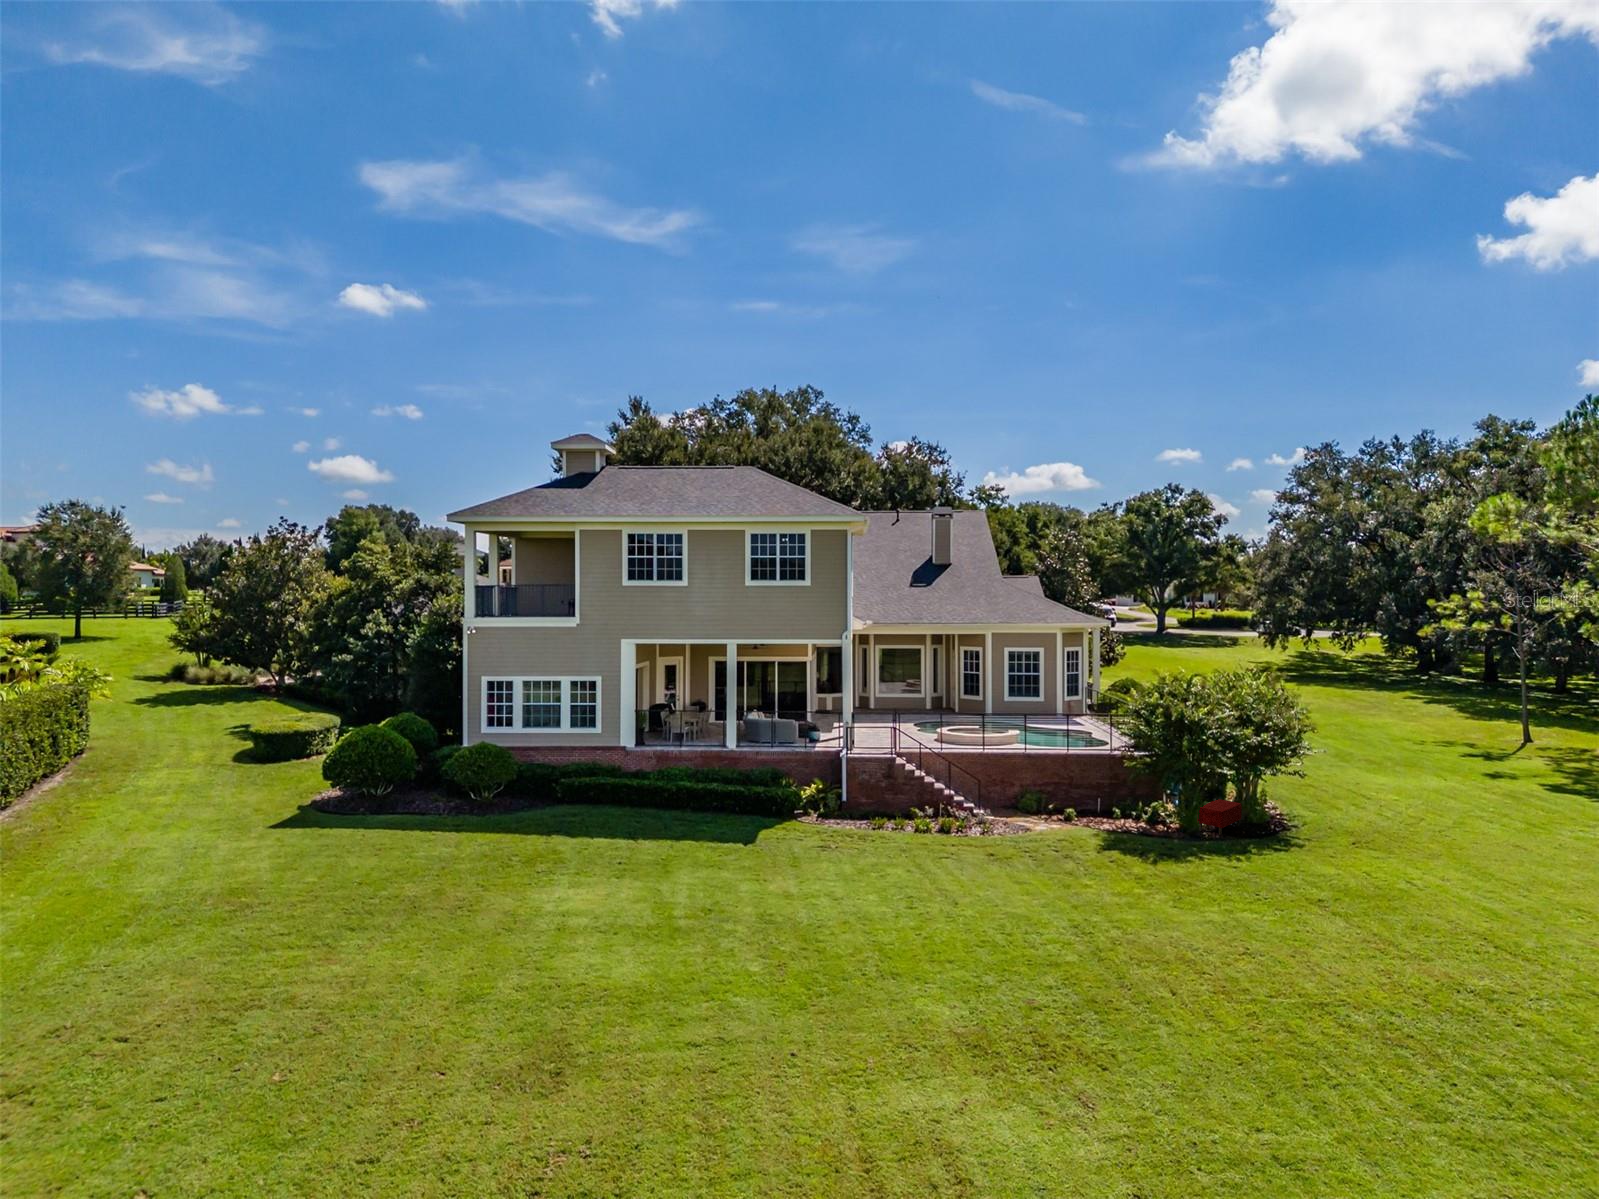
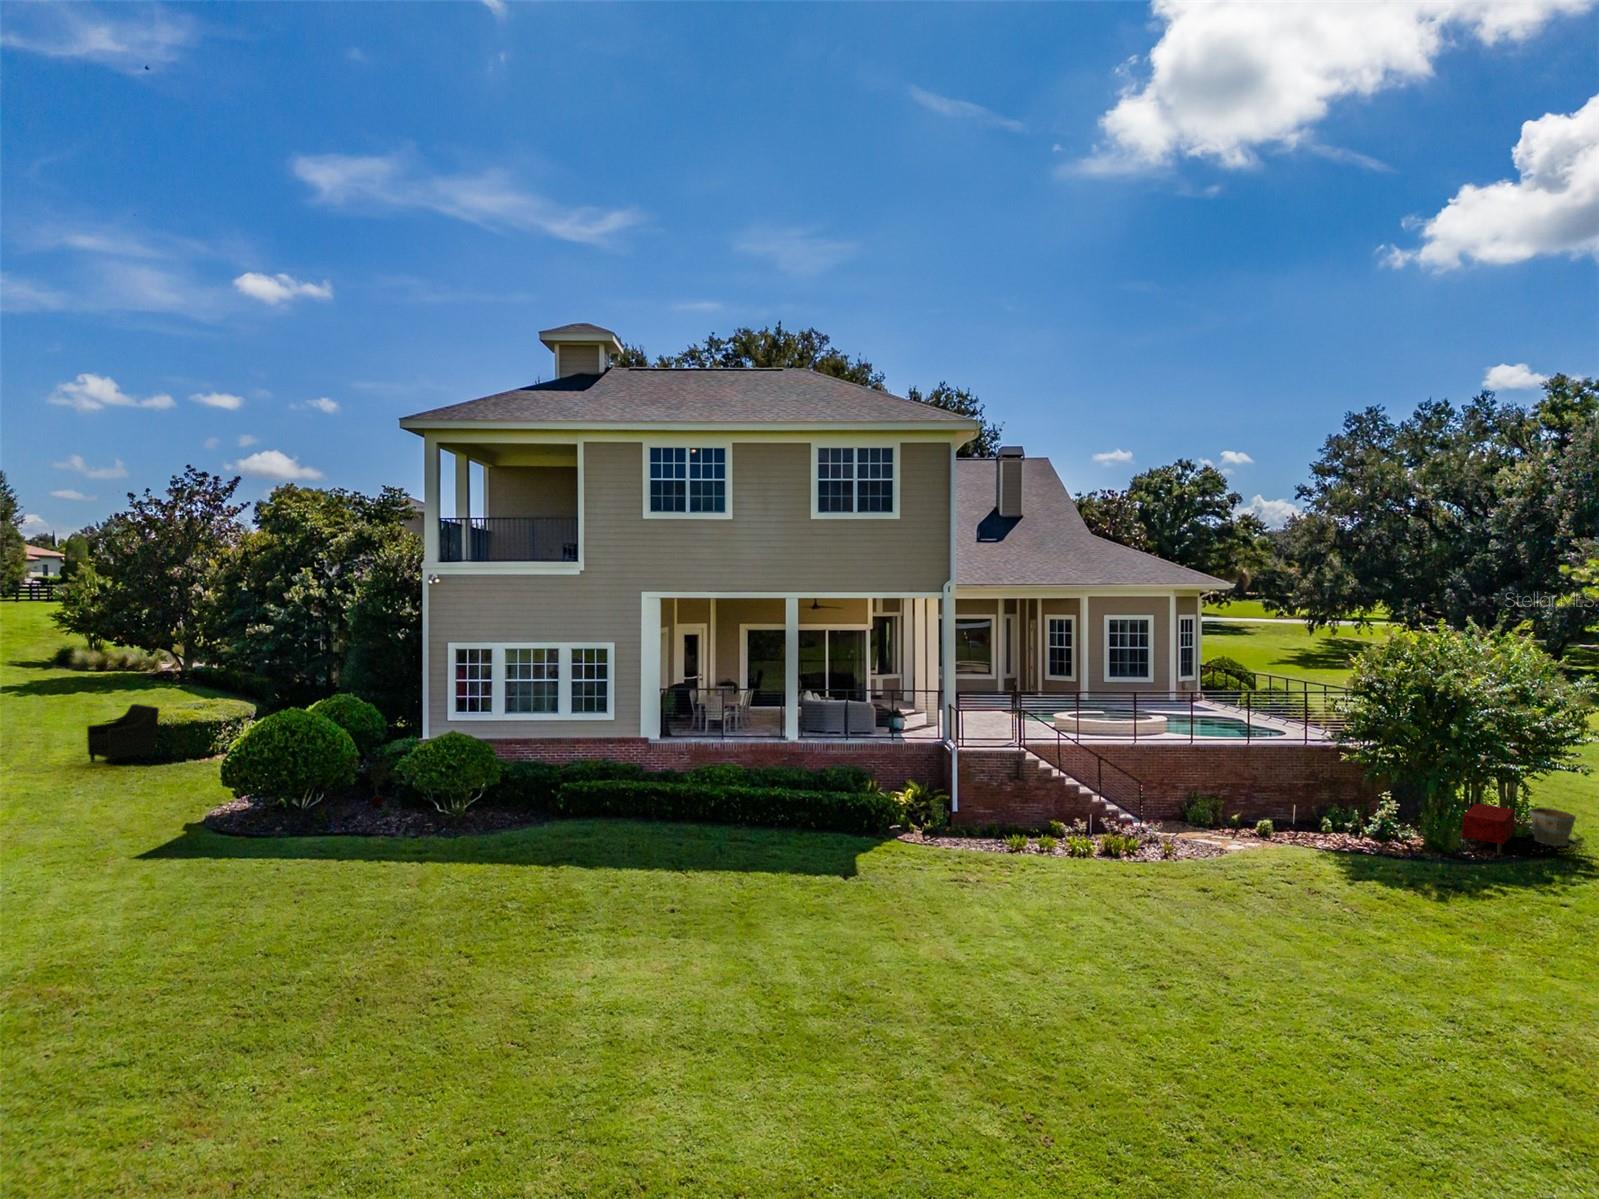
chair: none [222,718,272,764] -> present [87,704,159,766]
potted tree: none [422,758,444,795] -> present [370,757,396,807]
wooden bucket: none [1254,802,1284,831] -> present [1529,807,1576,846]

